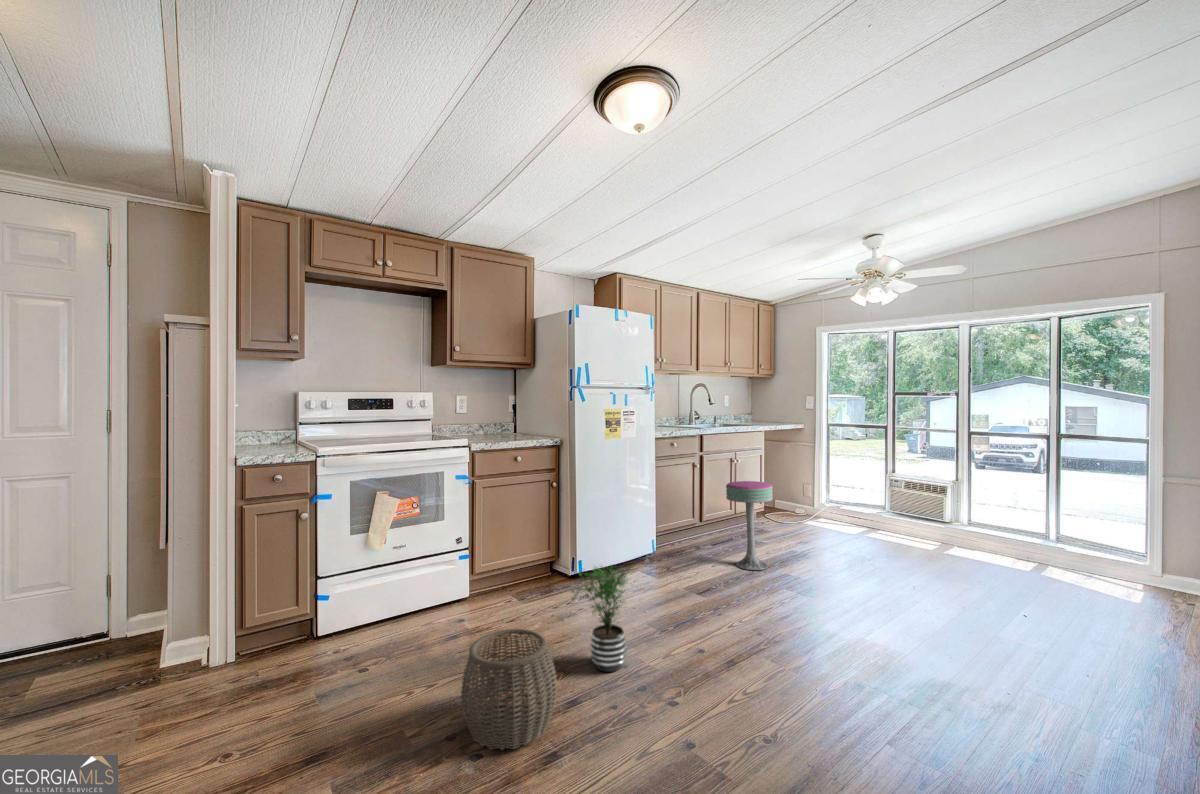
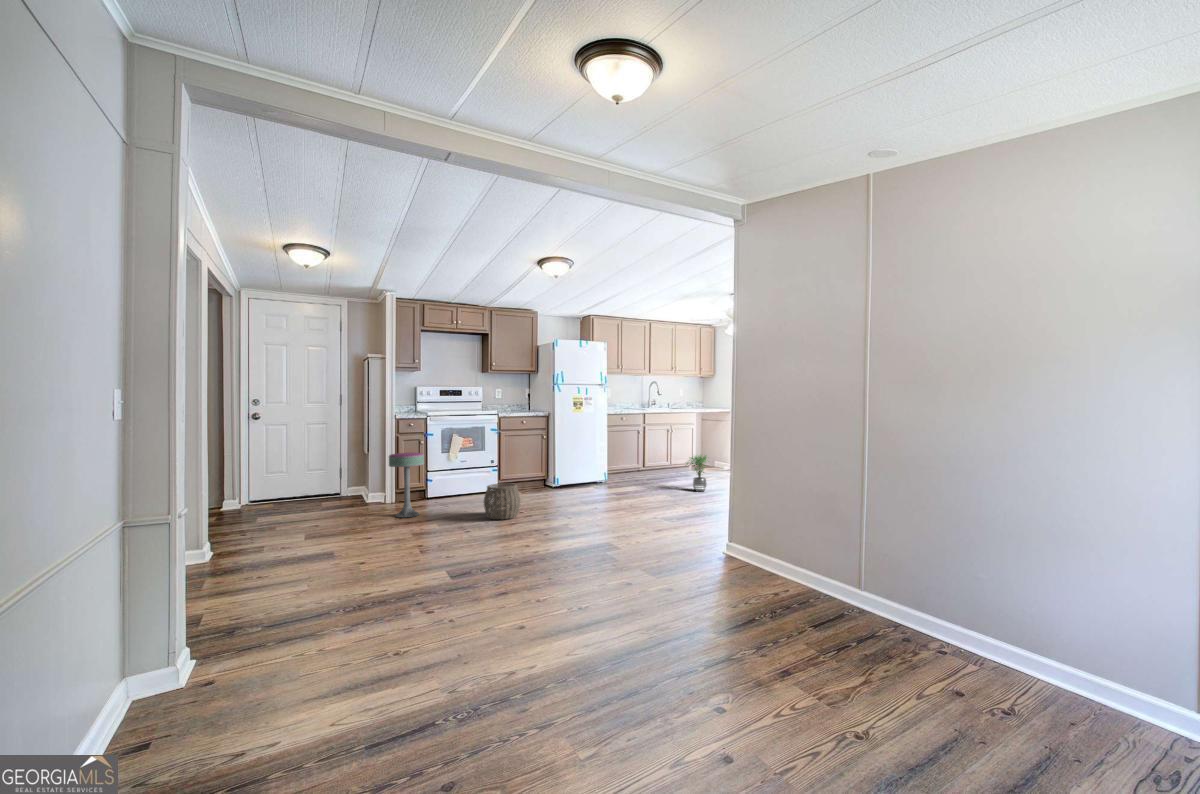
bar stool: present [726,481,773,570] -> present [389,453,424,517]
potted plant: present [571,565,631,672] -> present [687,456,707,492]

